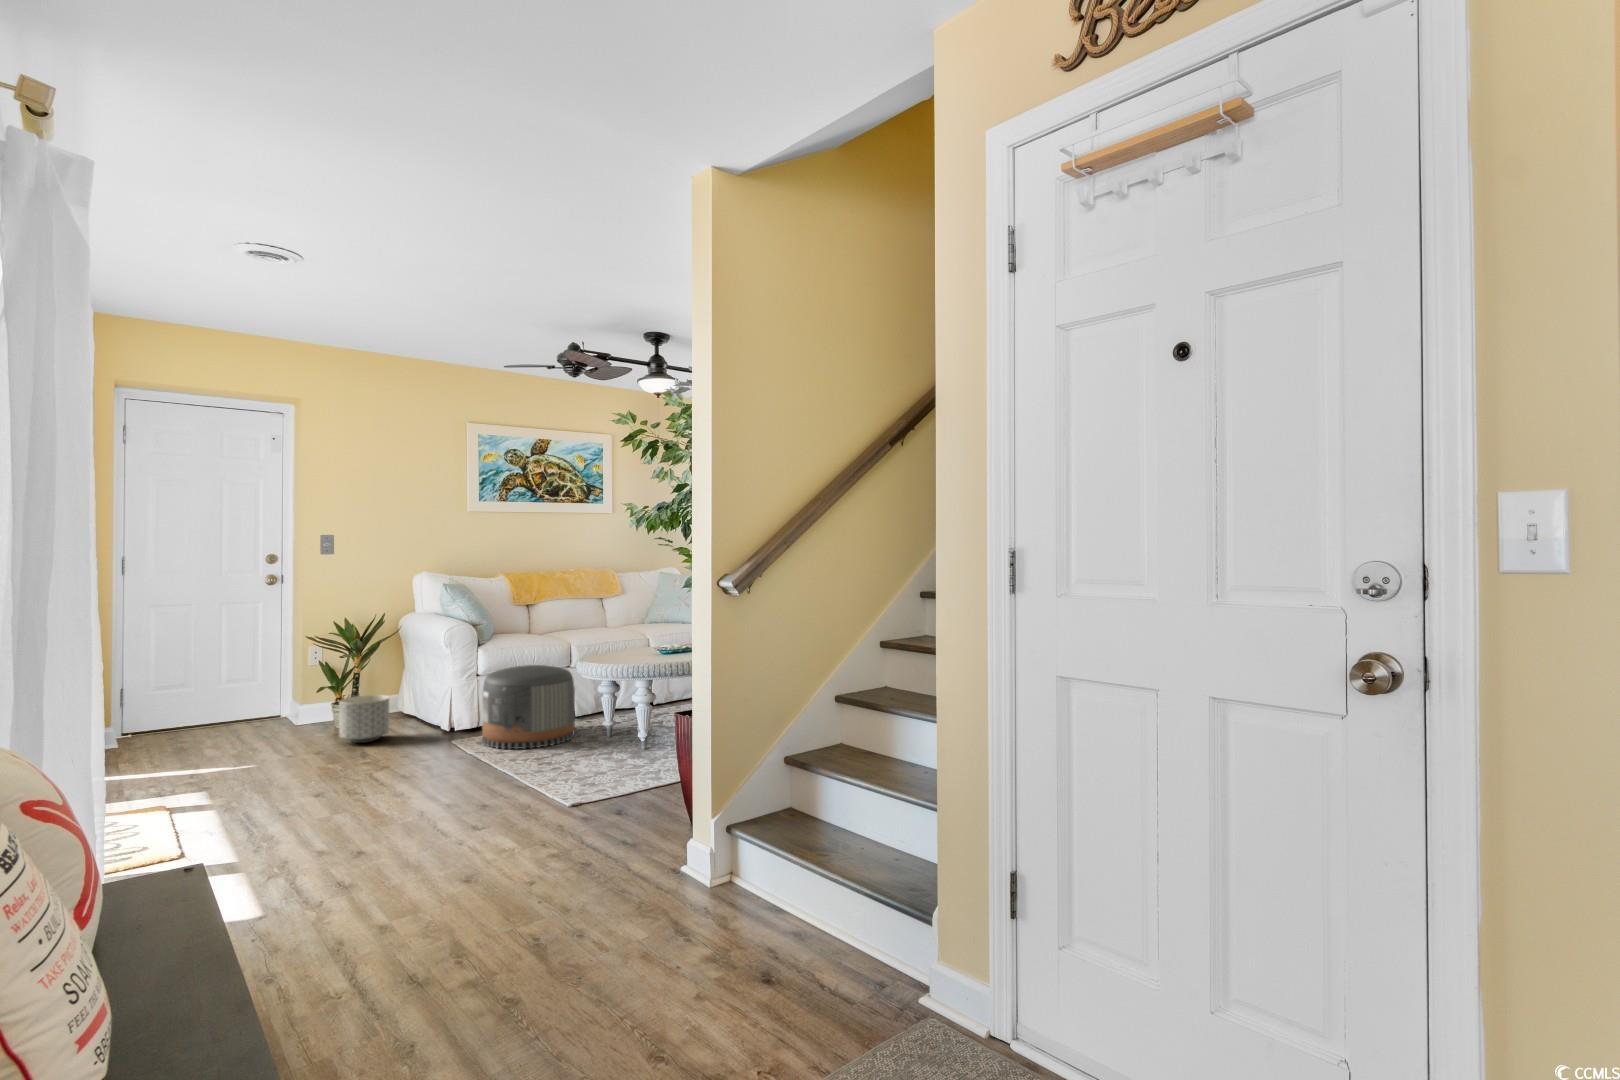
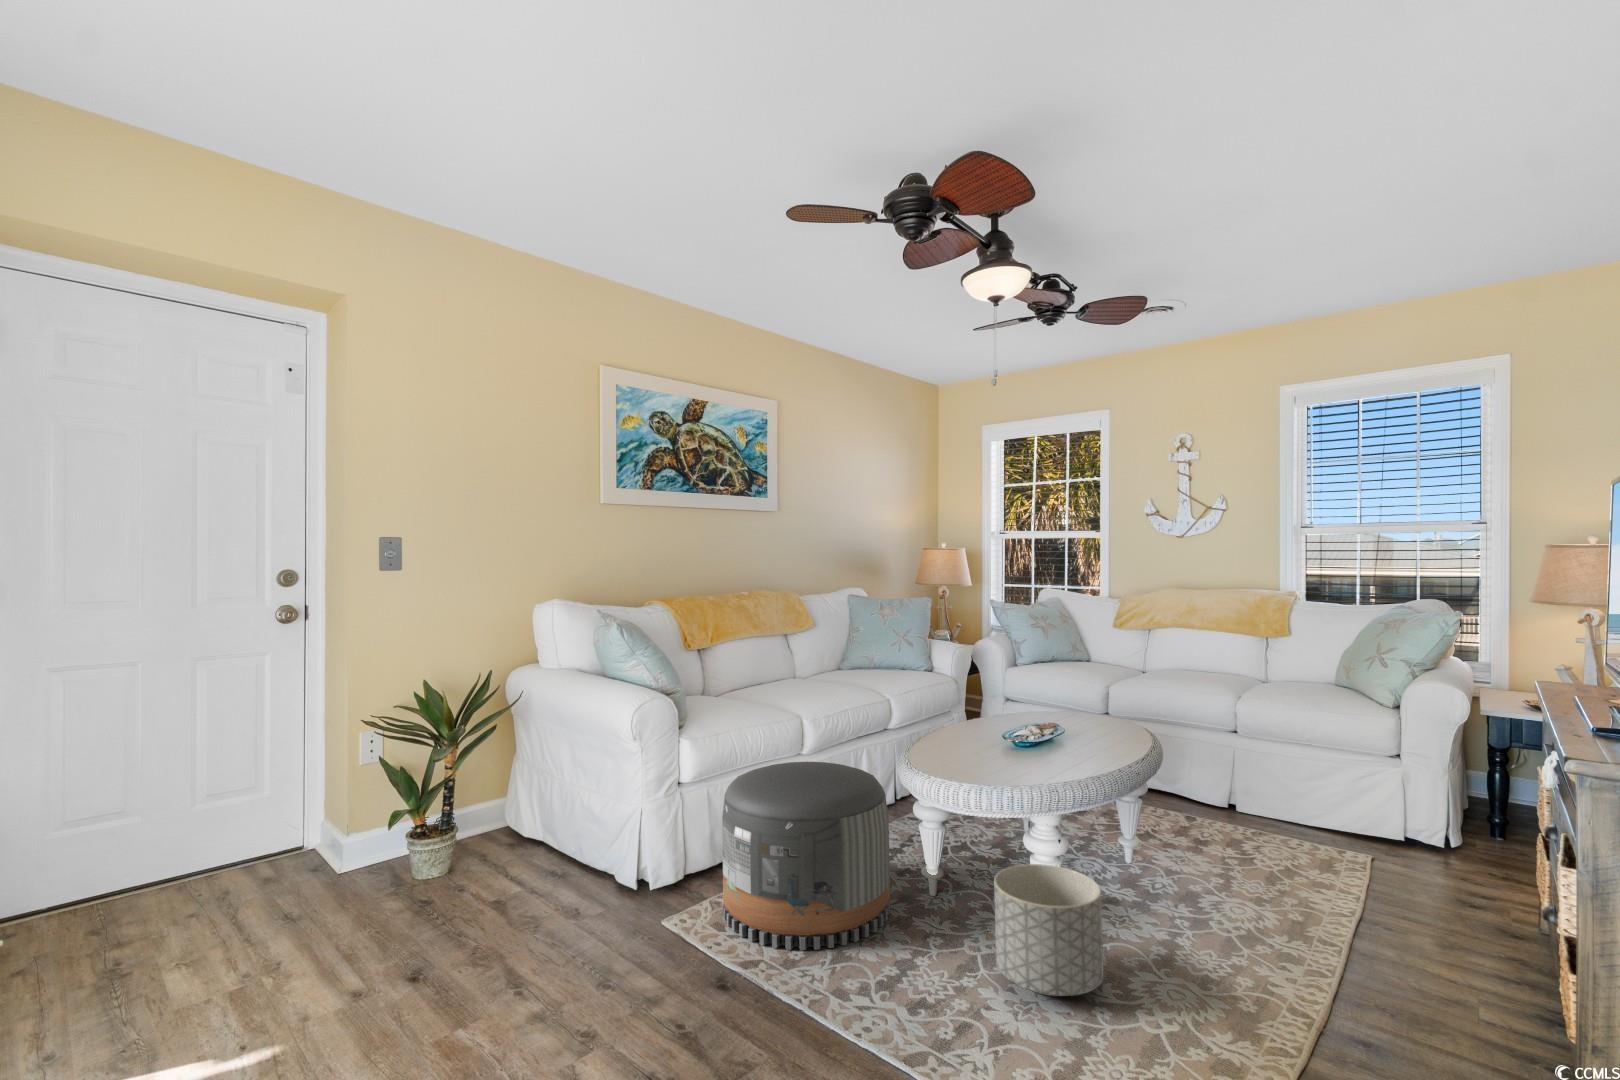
planter: present [339,695,389,743] -> present [994,864,1104,996]

